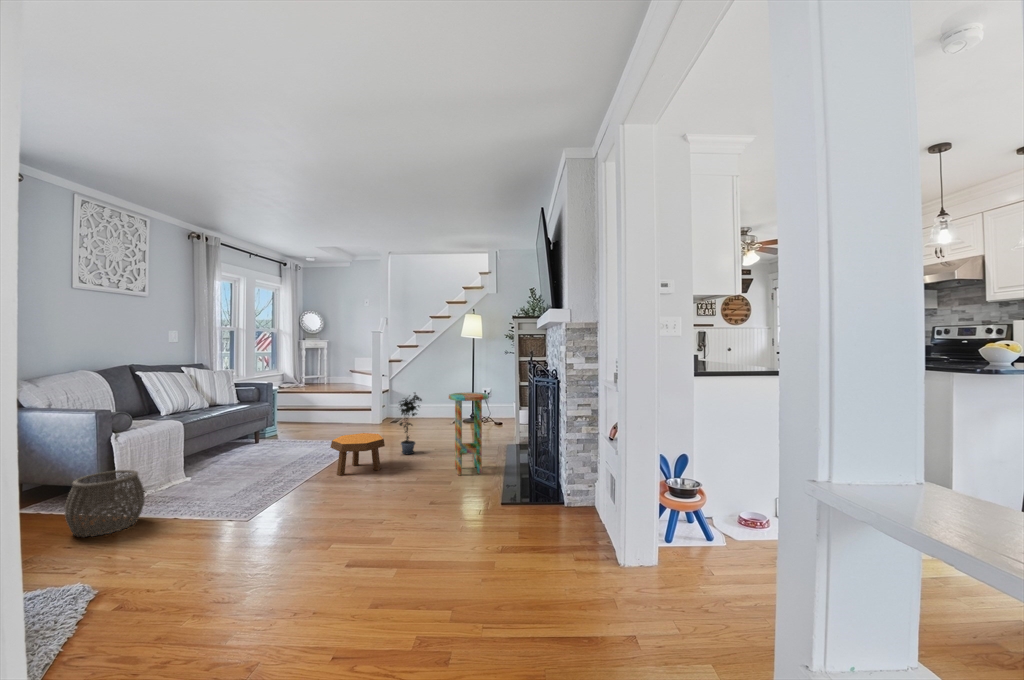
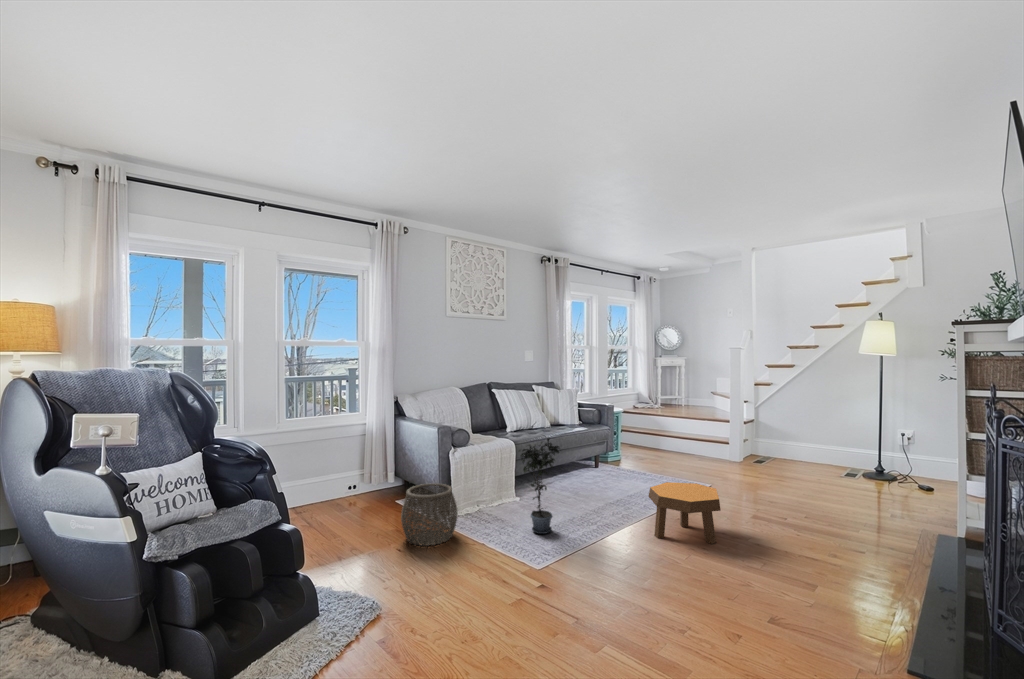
side table: present [449,392,488,475] -> none [826,446,917,609]
potted plant: present [400,393,422,454] -> present [519,438,559,534]

